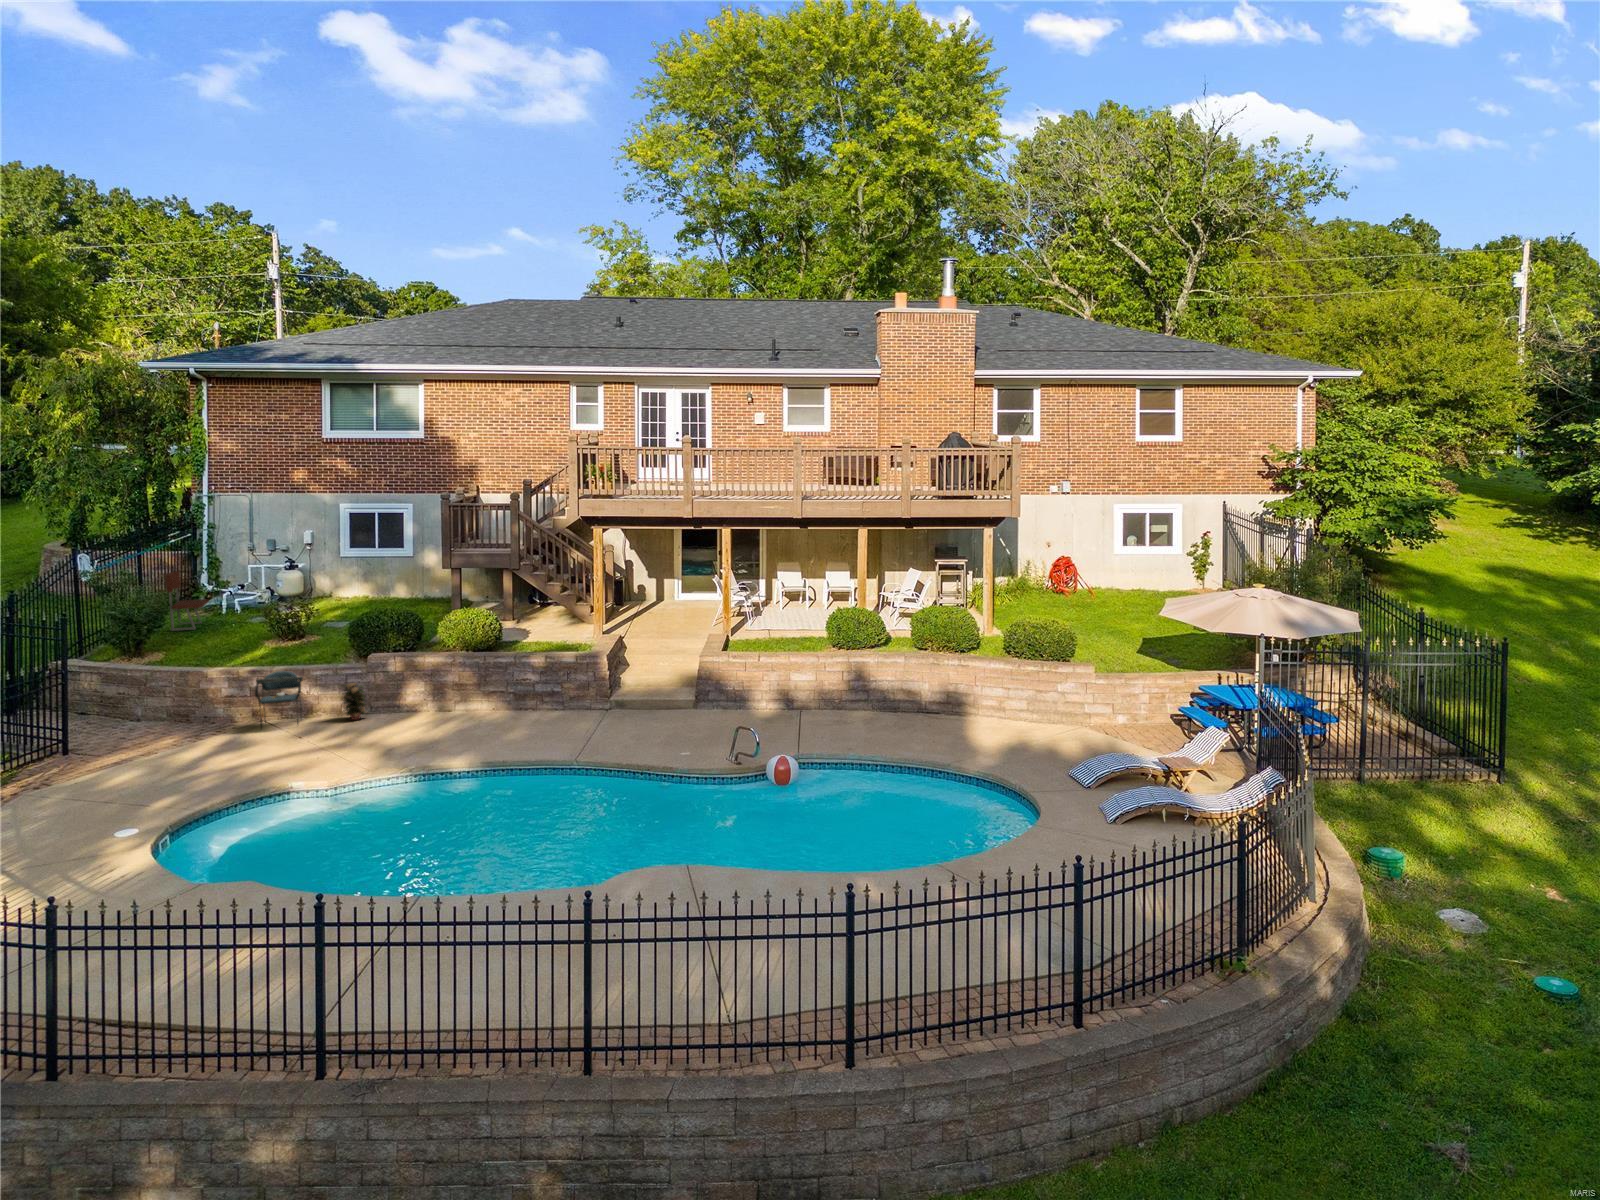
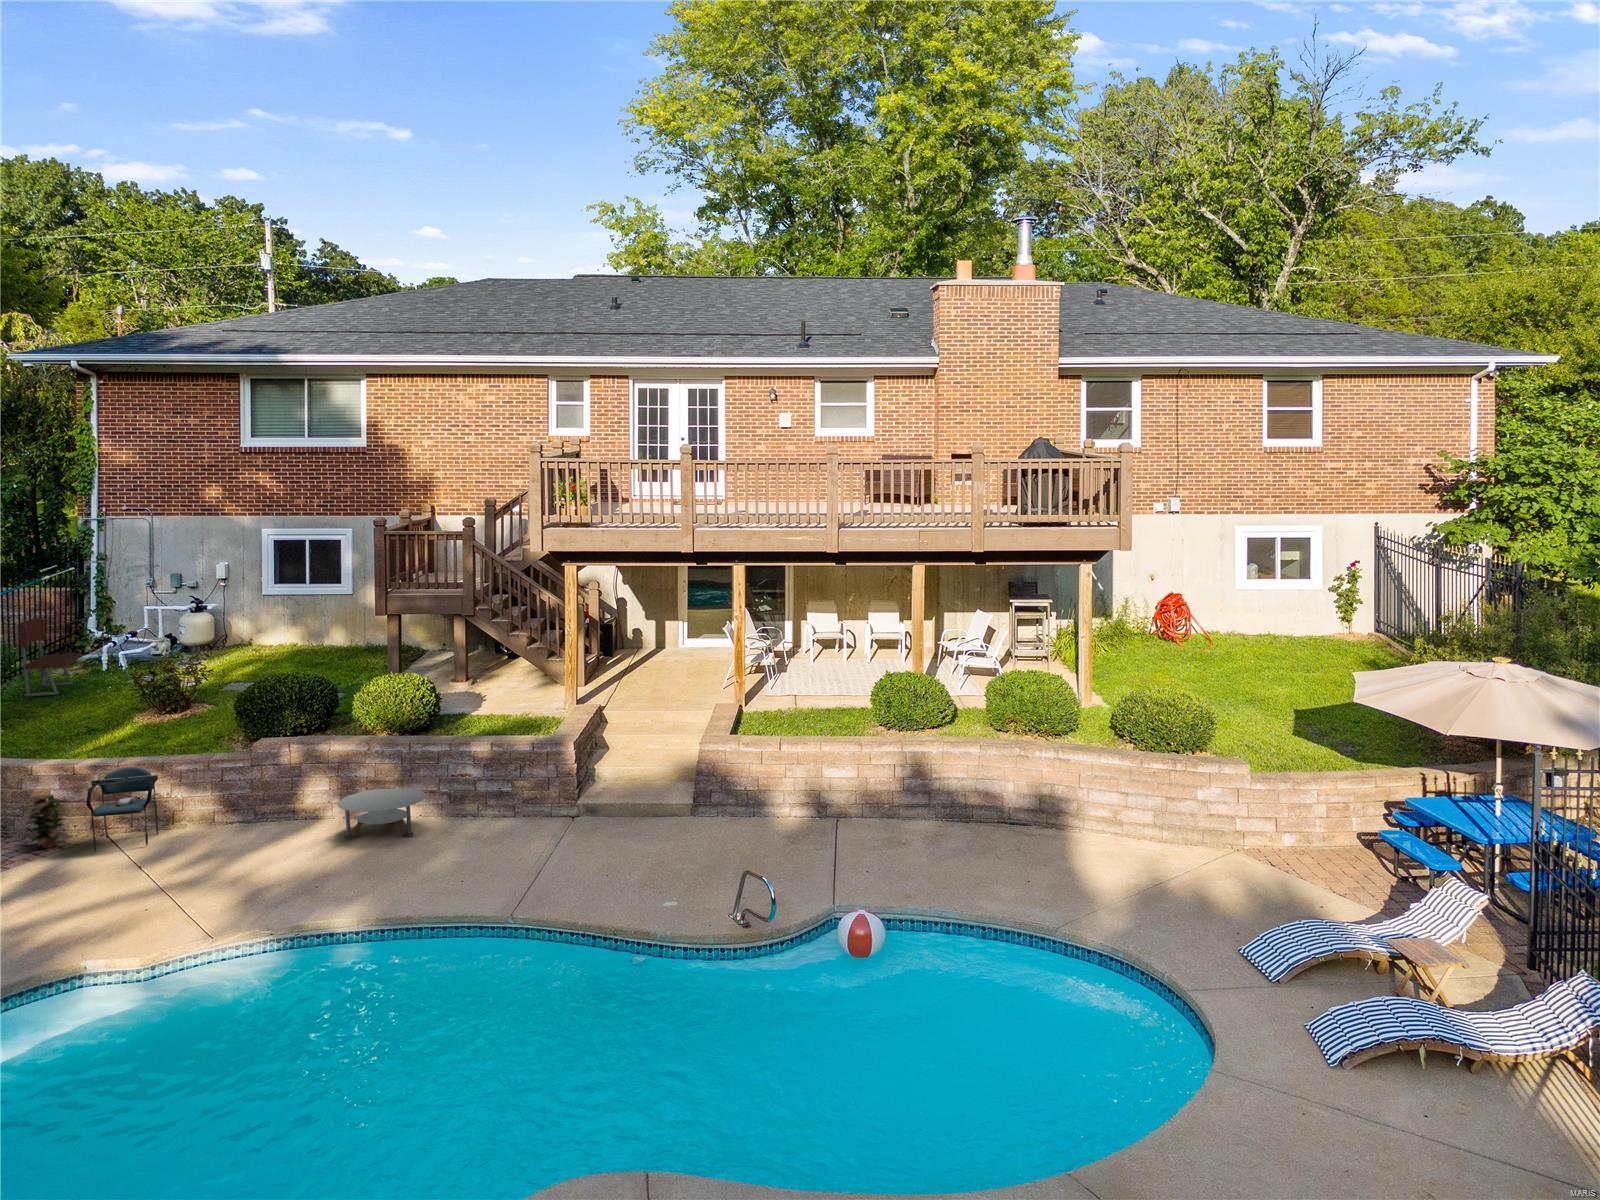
decorative plant: present [343,683,365,720] -> present [27,795,67,848]
round table: none [436,689,499,723] -> present [338,788,426,839]

